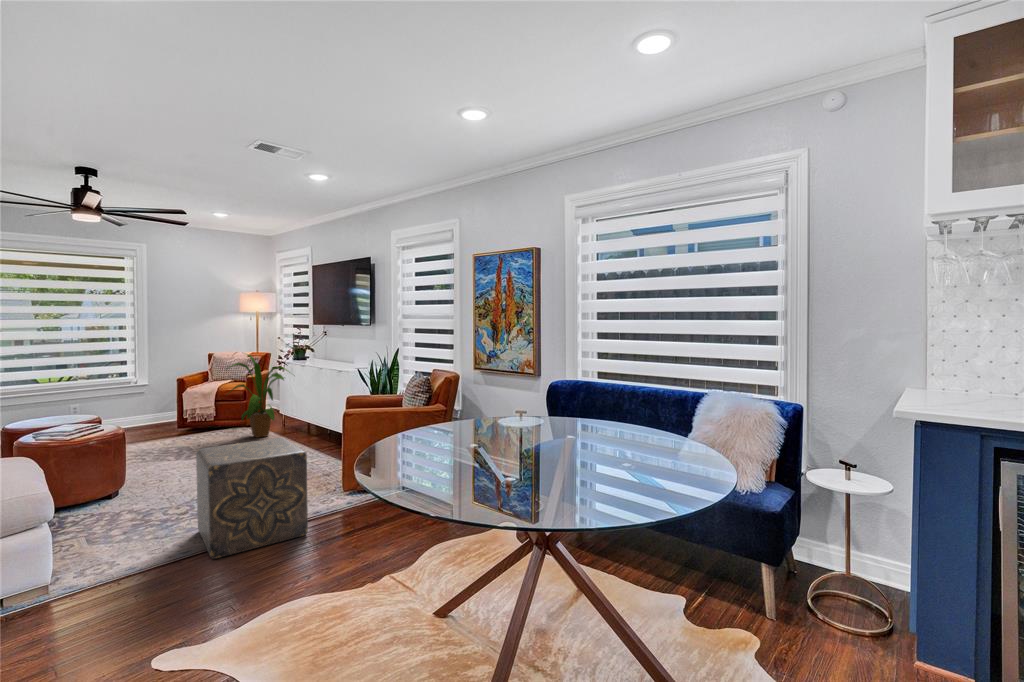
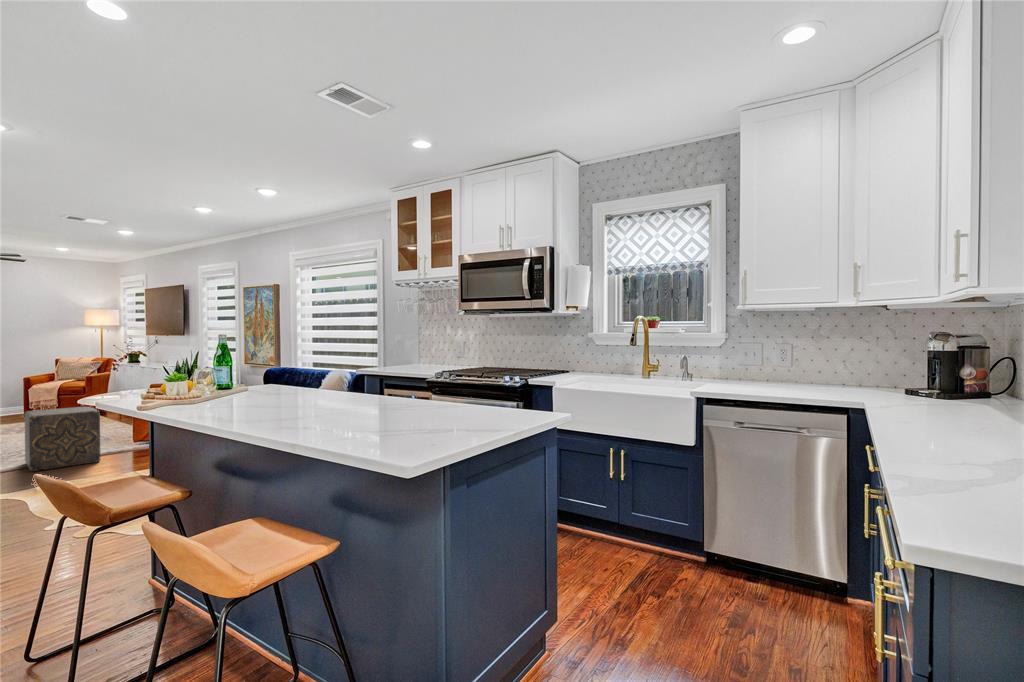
house plant: present [229,354,290,438] -> none [64,357,126,422]

